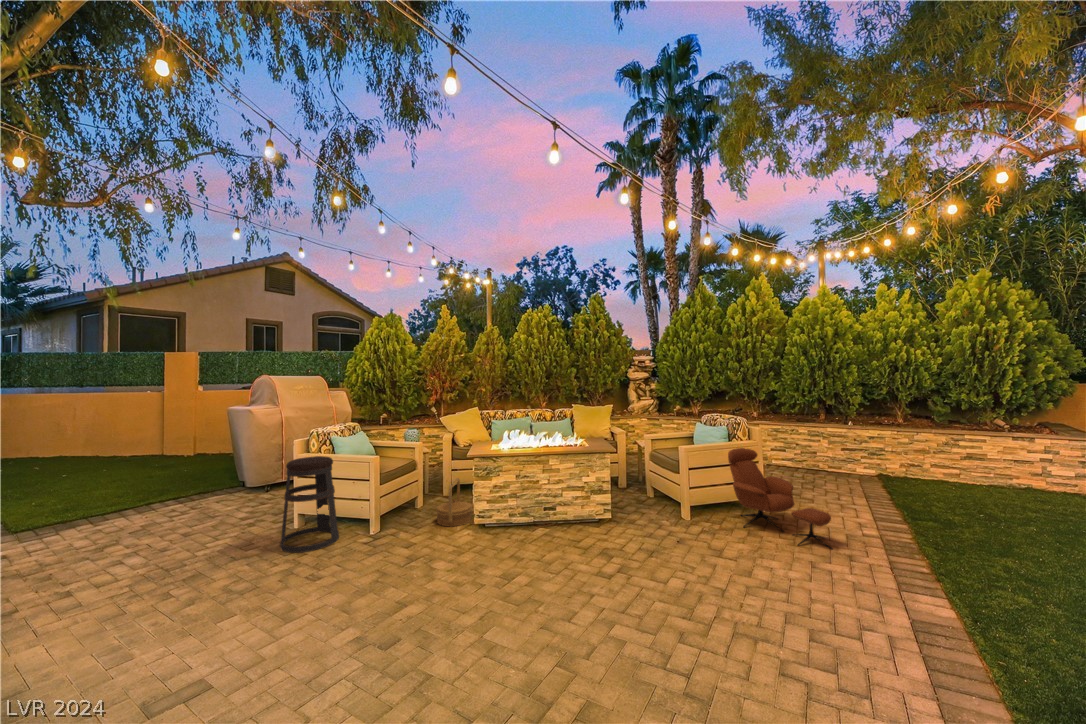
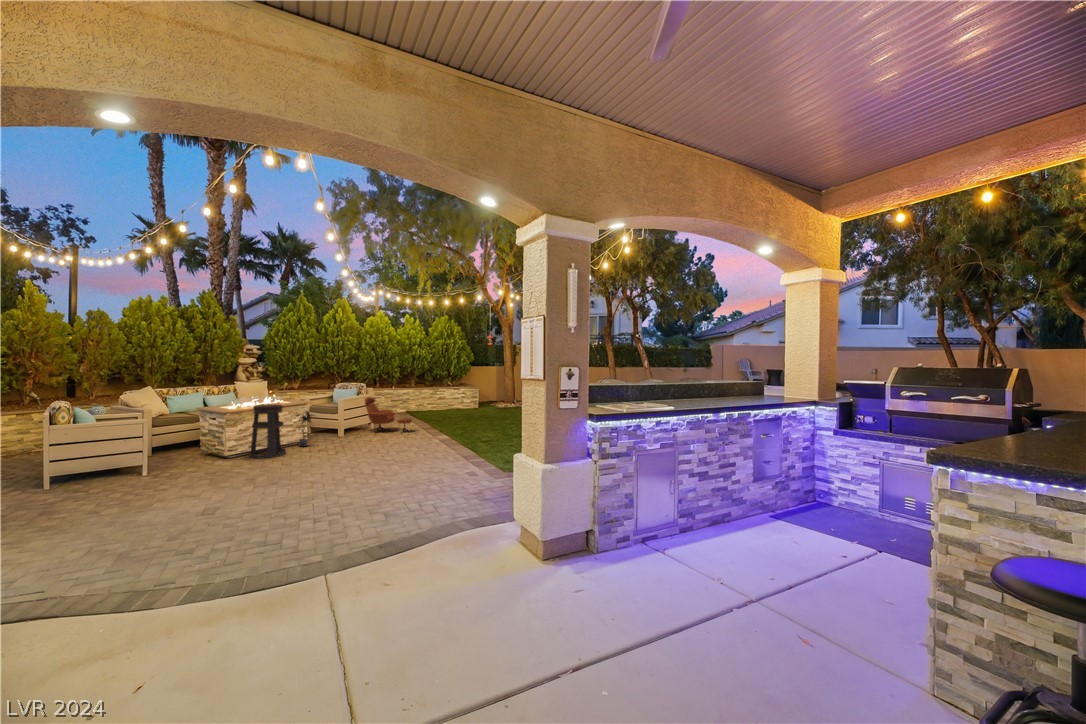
bar stool: present [280,456,339,553] -> present [249,404,286,458]
potted plant: none [576,465,604,531] -> present [296,411,314,446]
woven basket: present [436,478,472,526] -> none [182,432,215,463]

